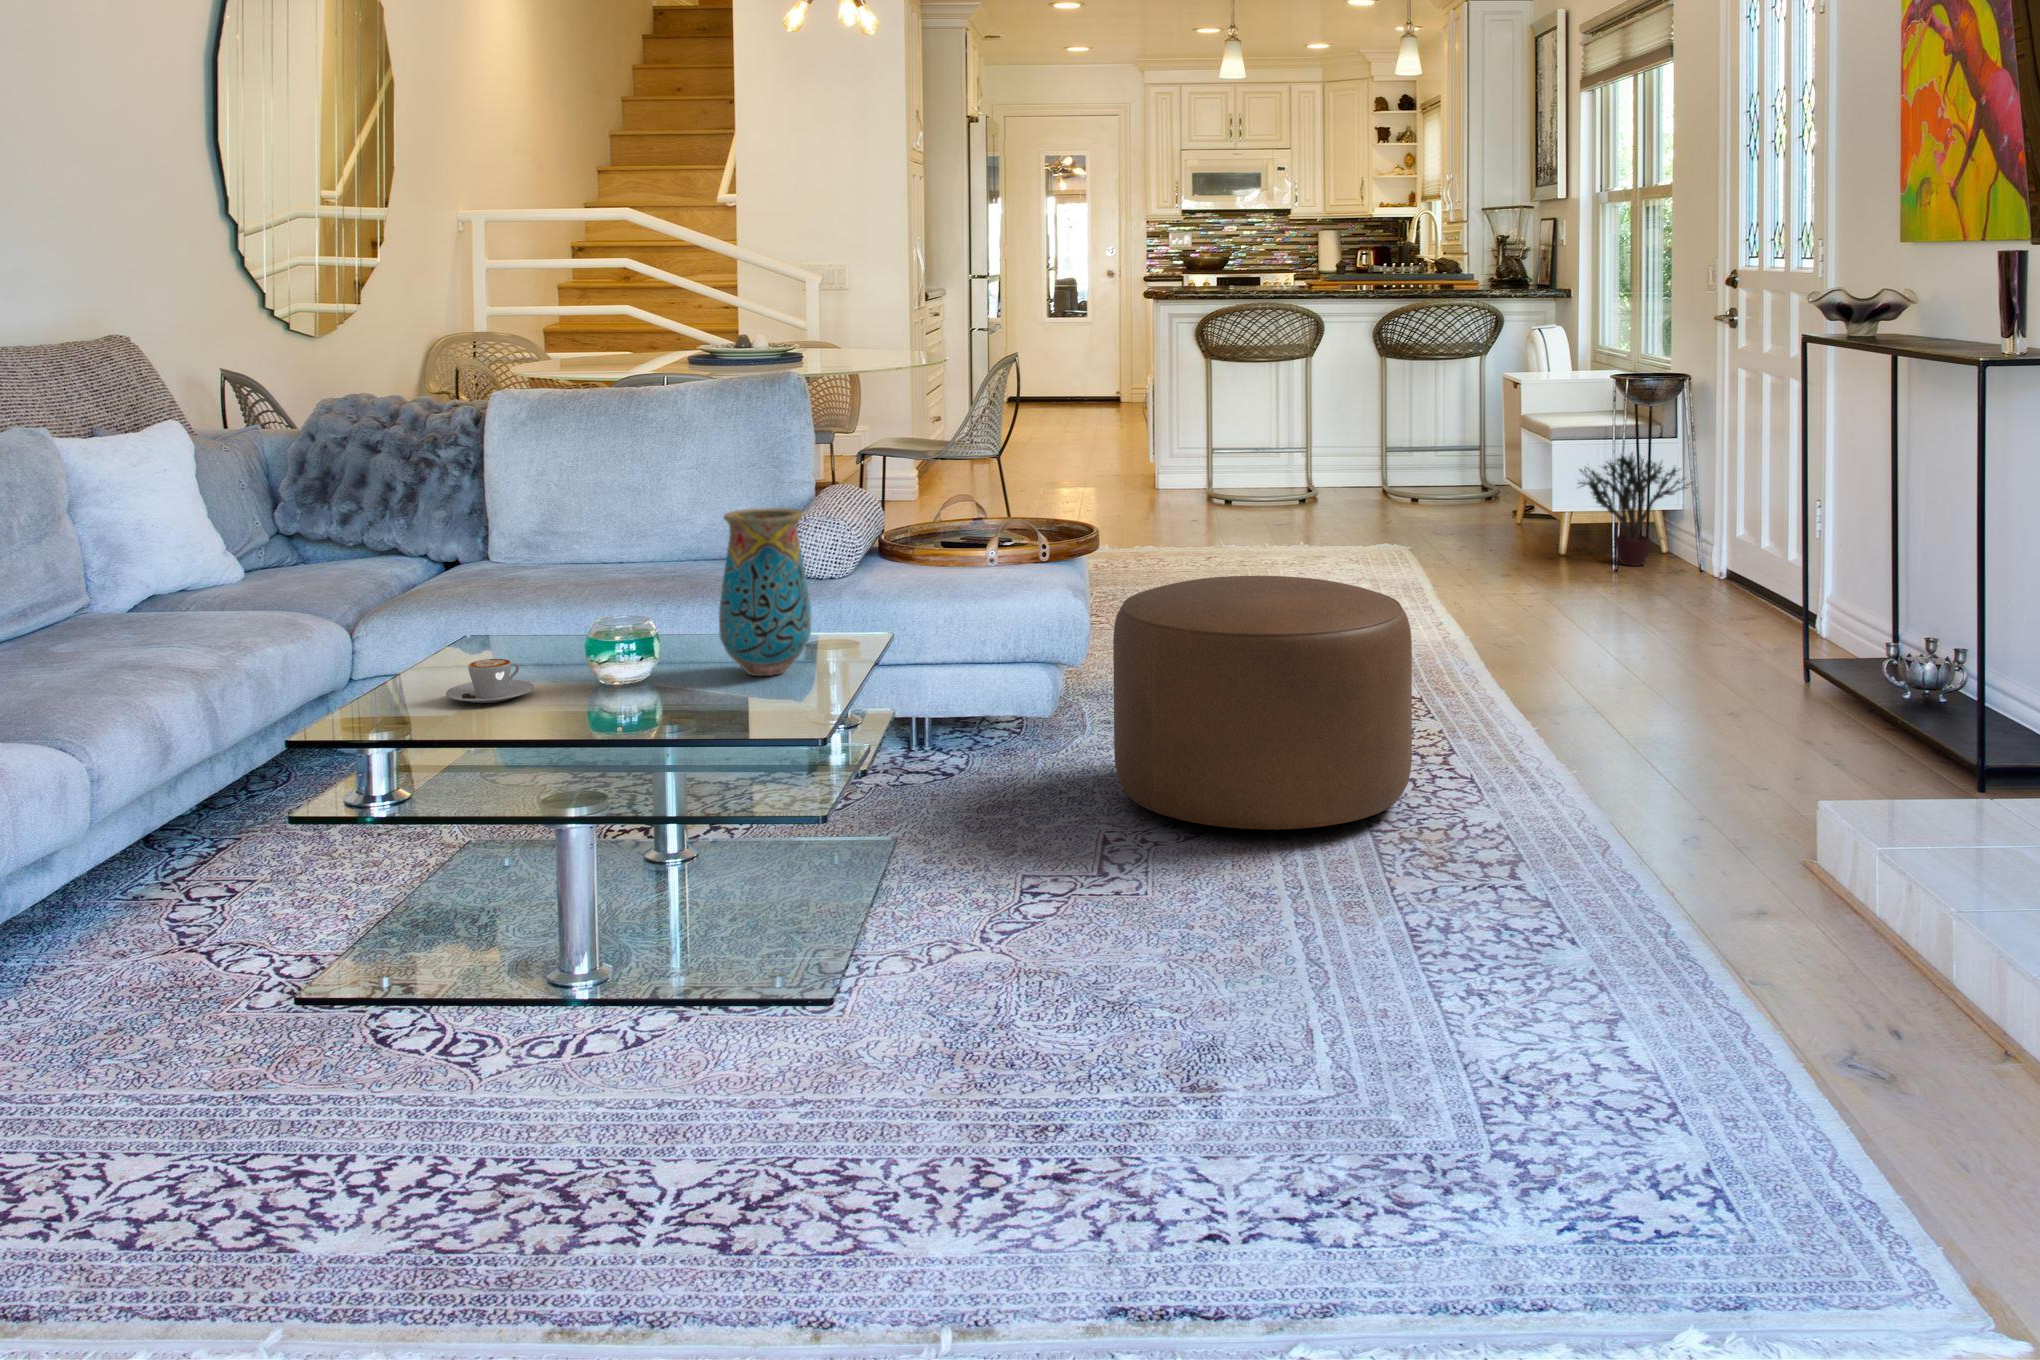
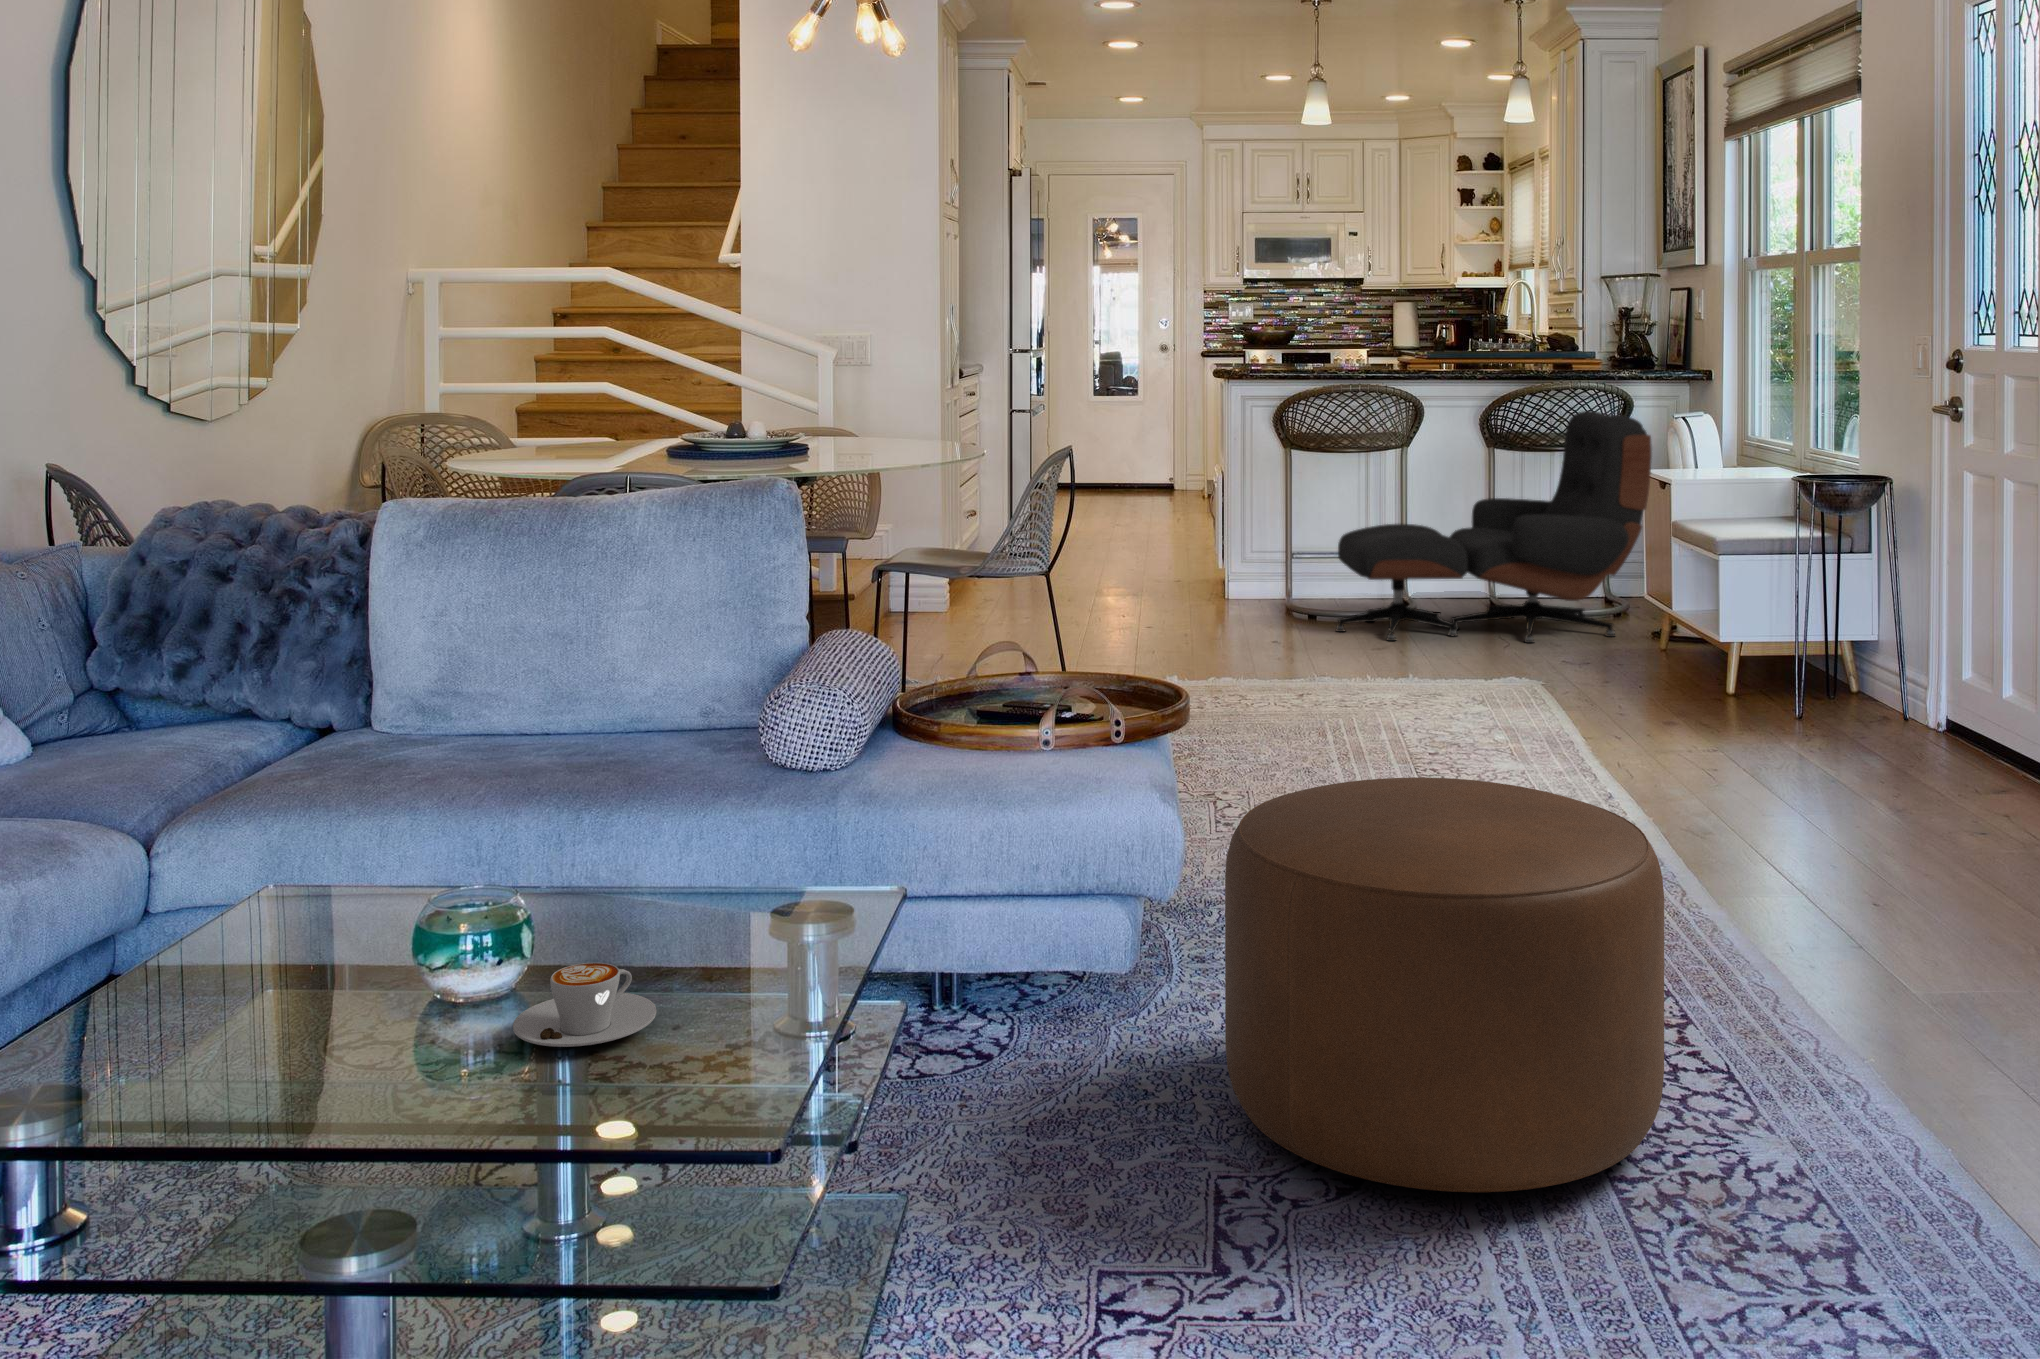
lounge chair: none [1245,325,1513,522] -> present [1336,411,1652,643]
potted plant: present [1579,454,1689,566] -> none [1745,566,1894,709]
vase: present [719,508,811,676] -> none [638,696,778,960]
coffee cup: present [446,659,534,703] -> present [513,963,656,1047]

